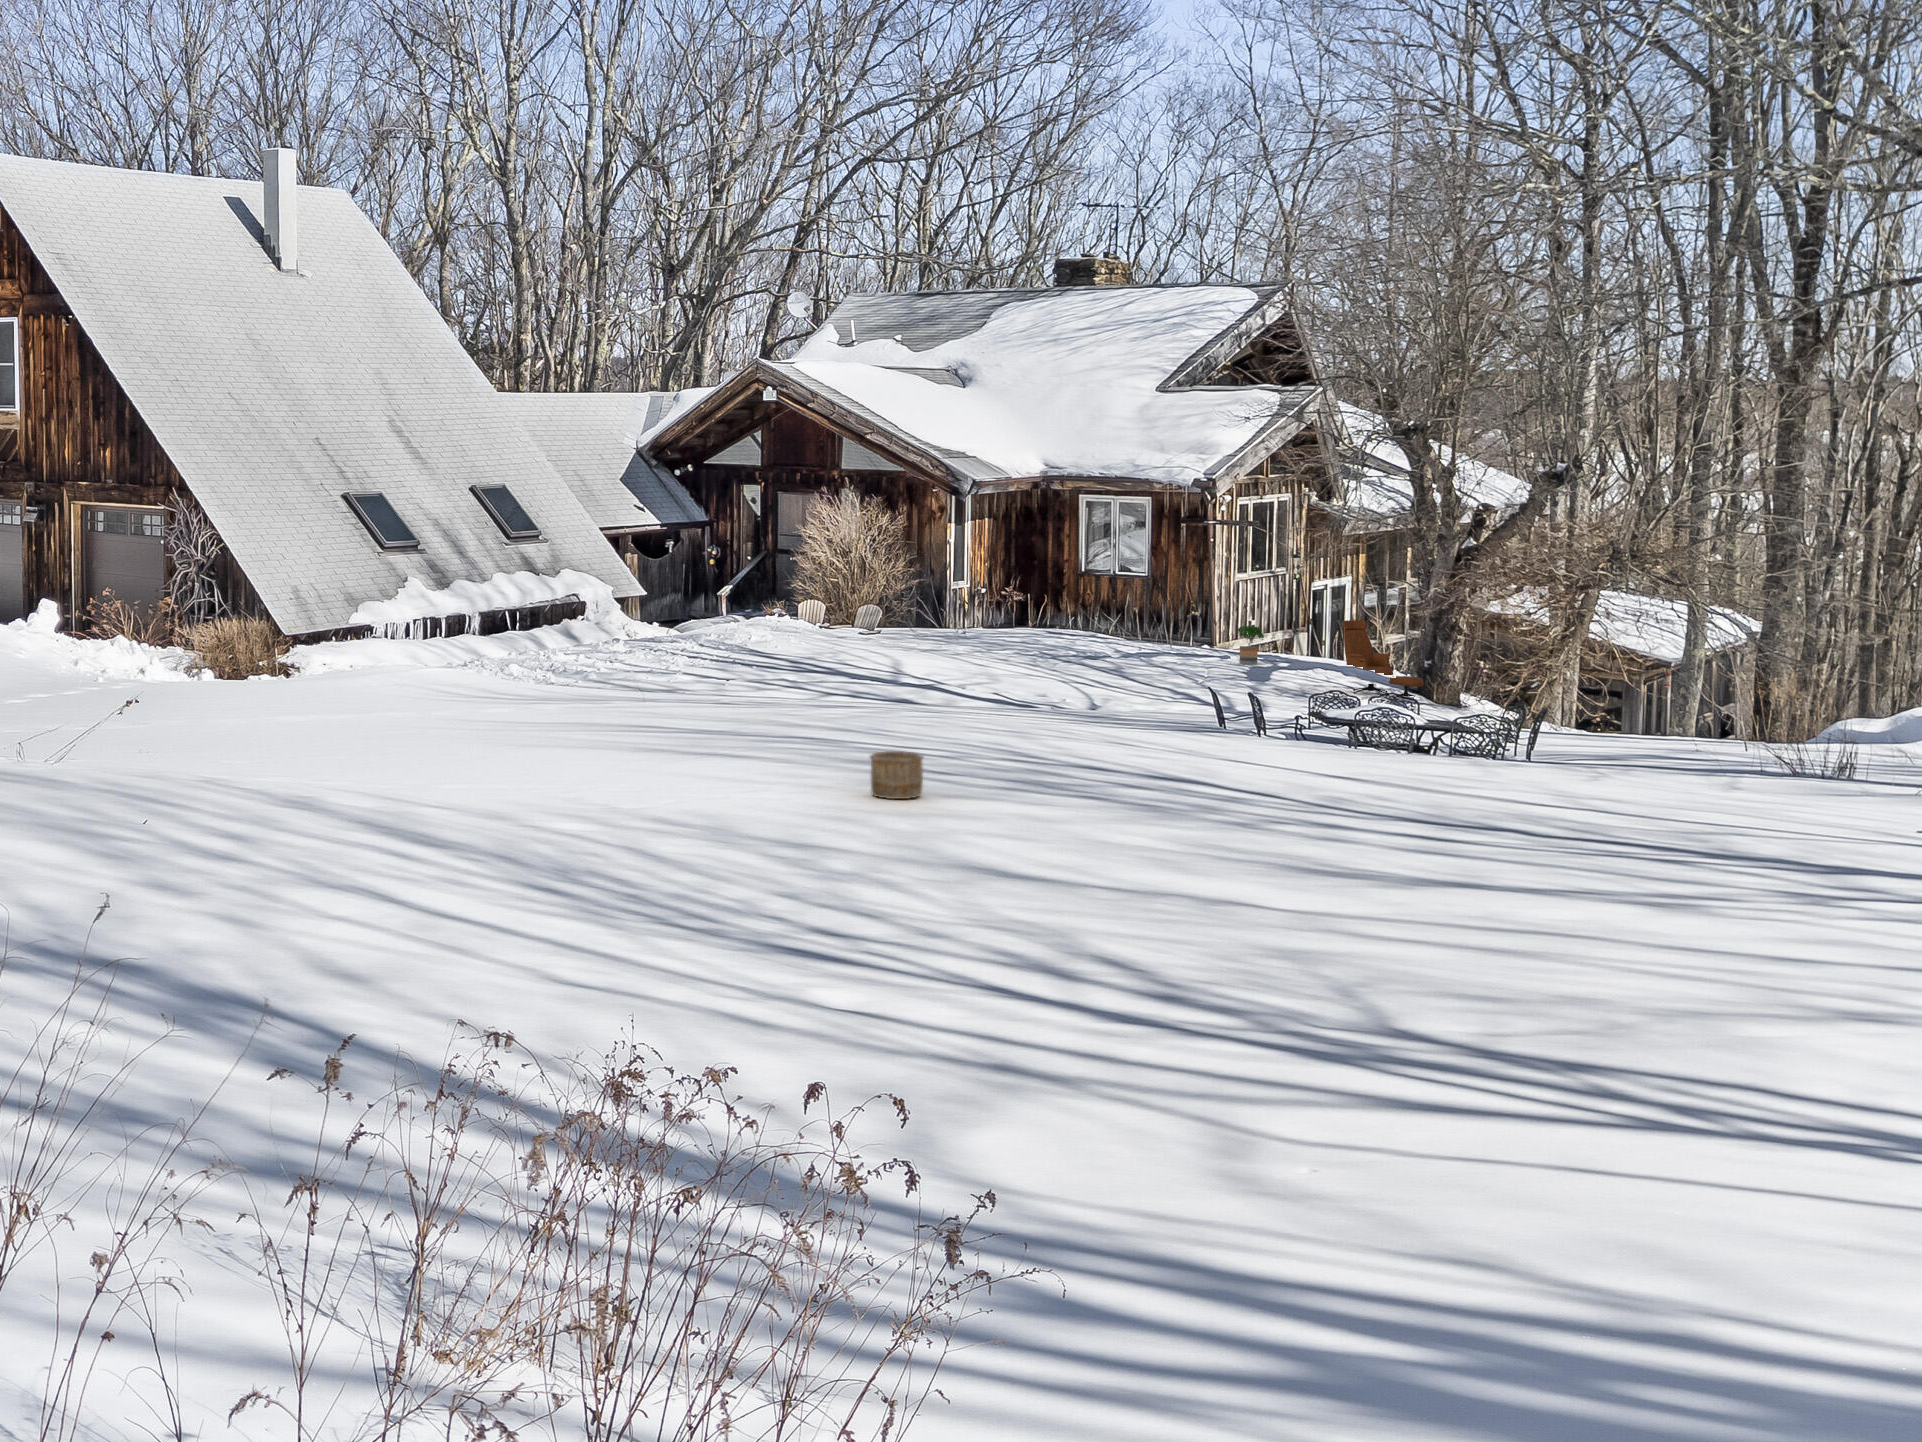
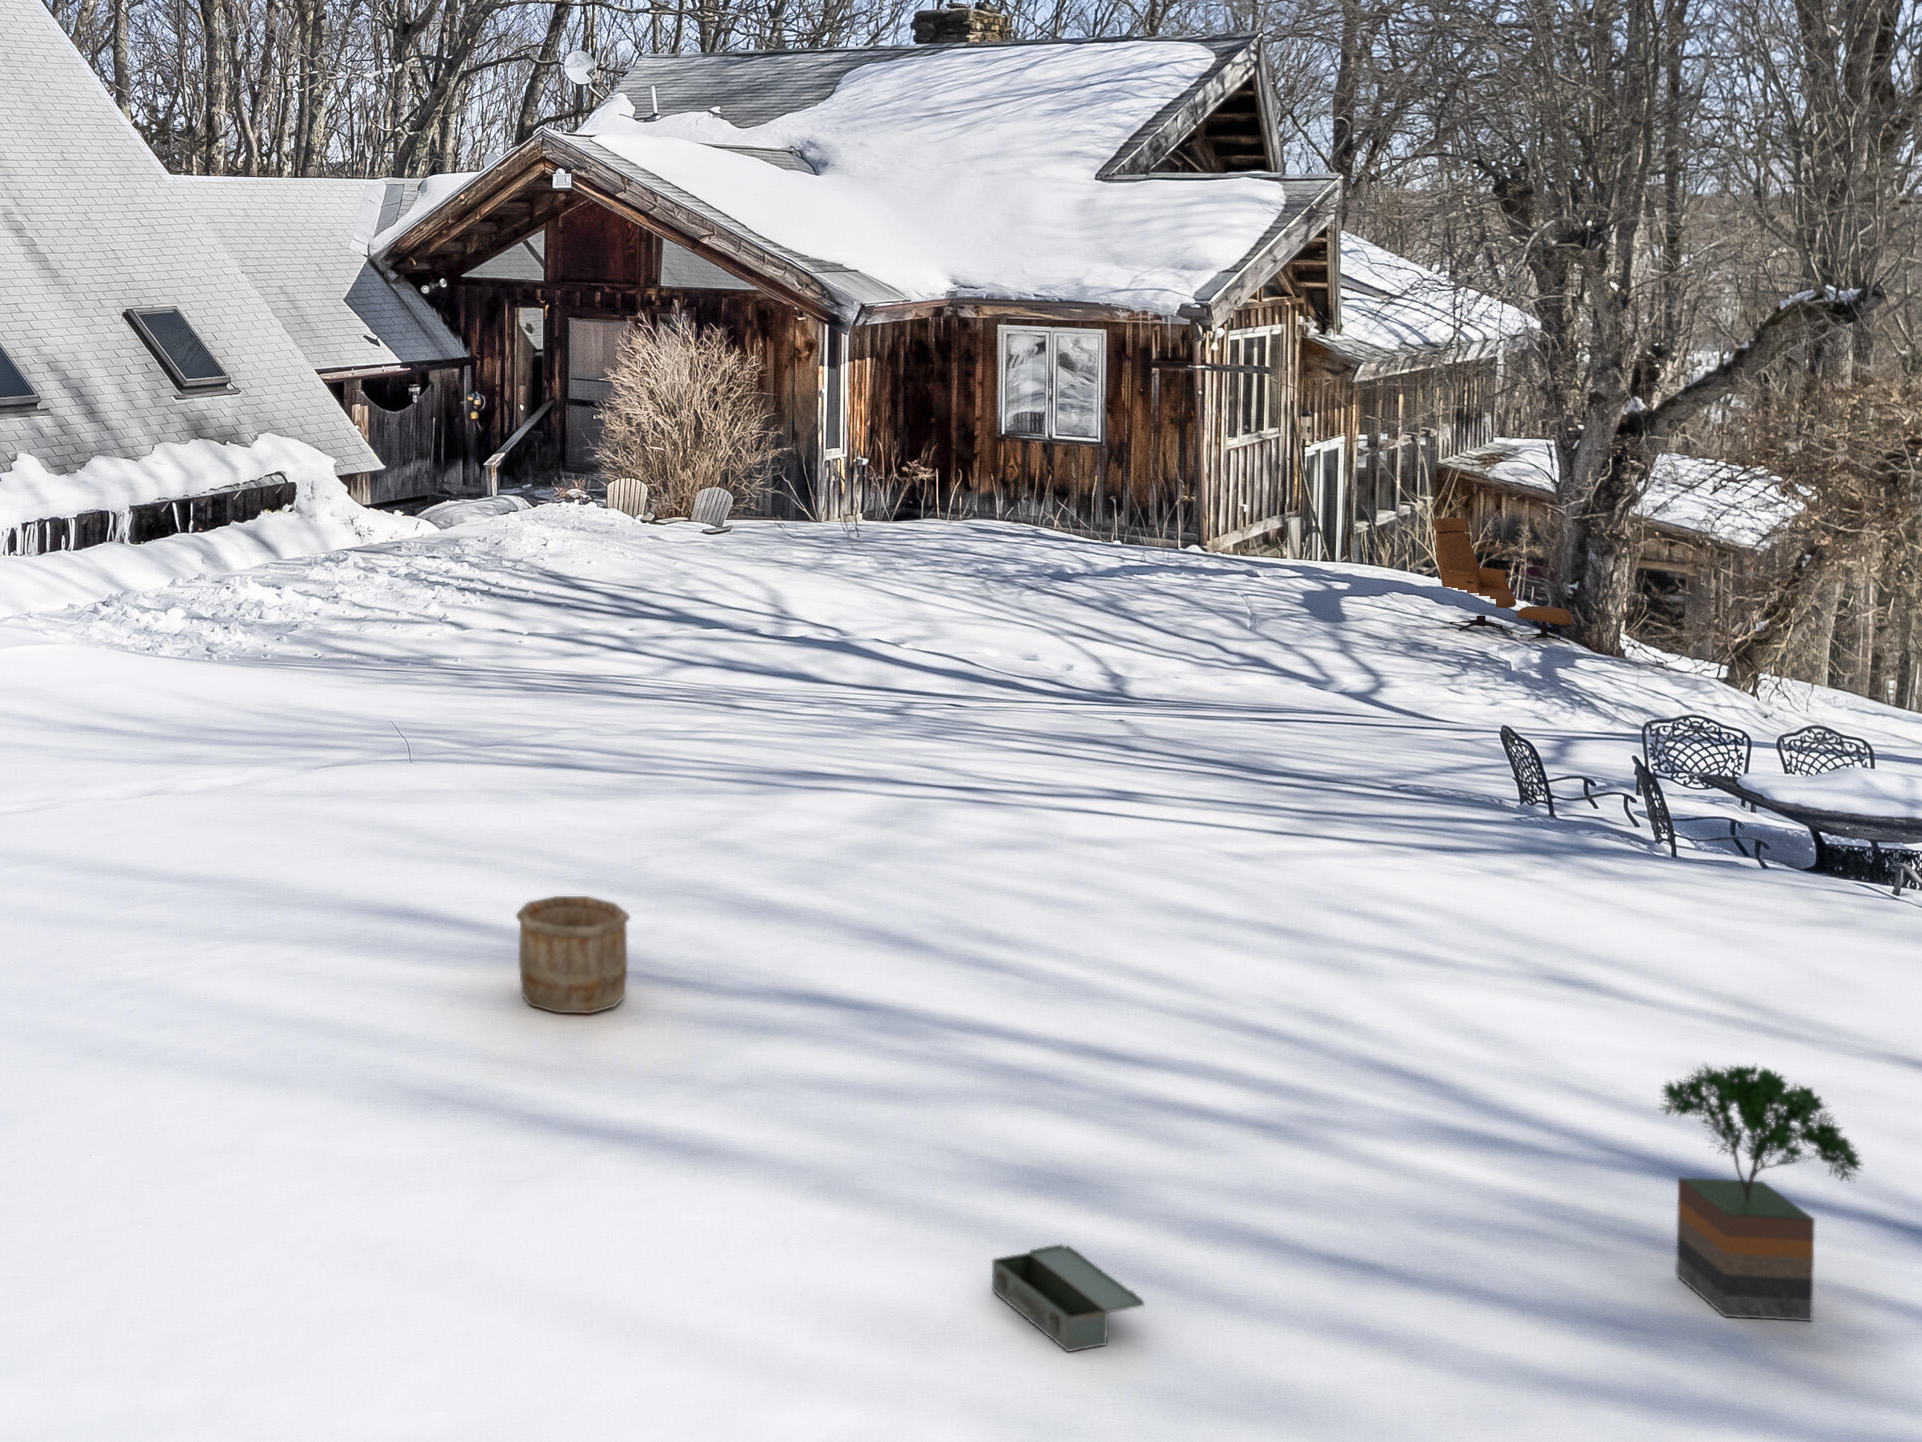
potted tree: present [1237,626,1264,665] -> present [1659,1066,1861,1321]
wooden bucket: present [870,751,923,799] -> present [516,896,630,1013]
toolbox: none [823,791,868,811] -> present [992,1245,1144,1351]

